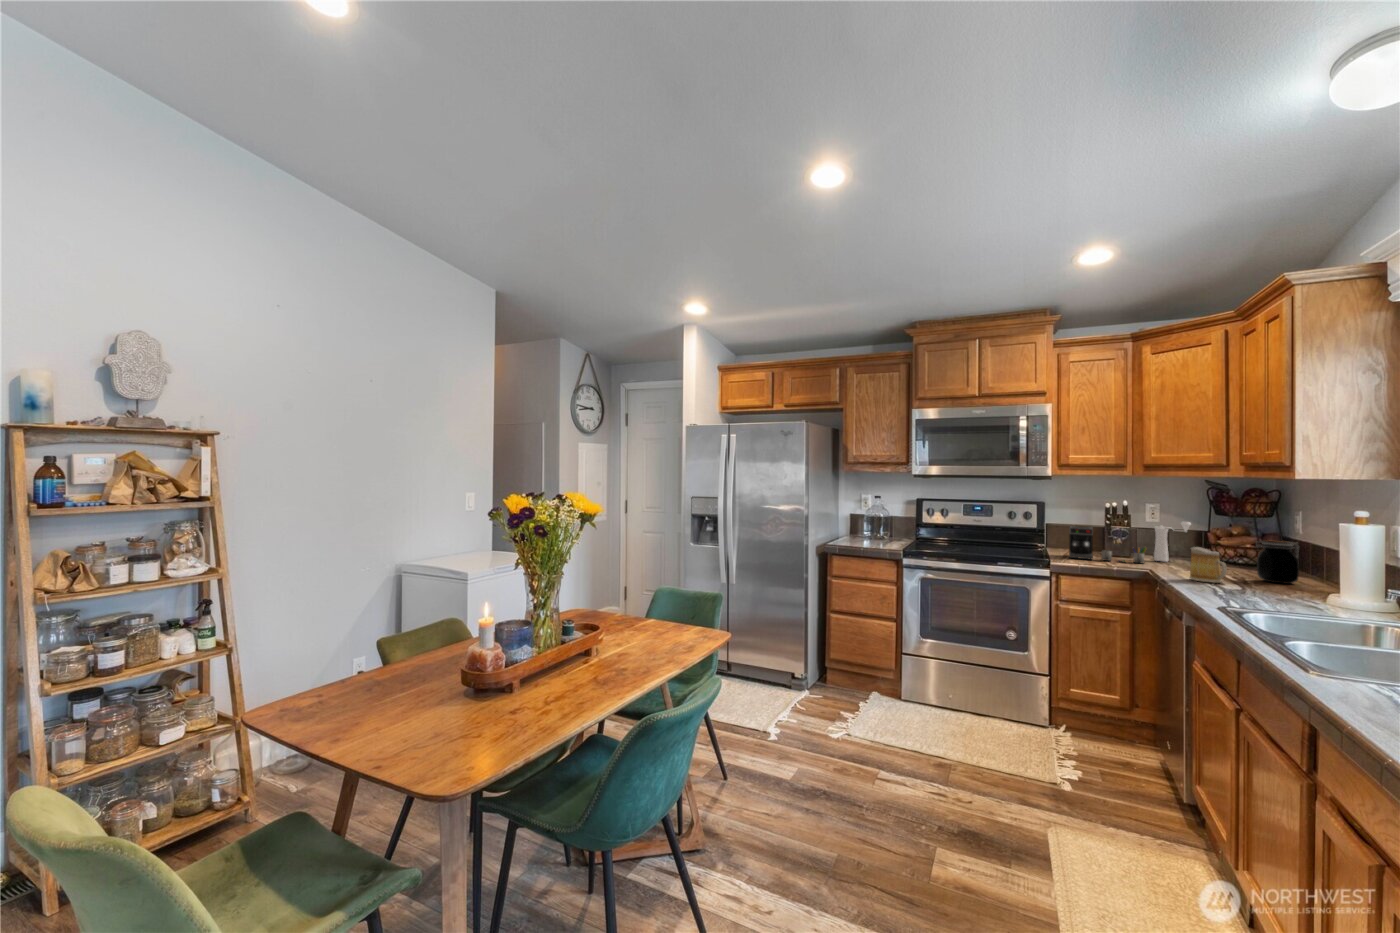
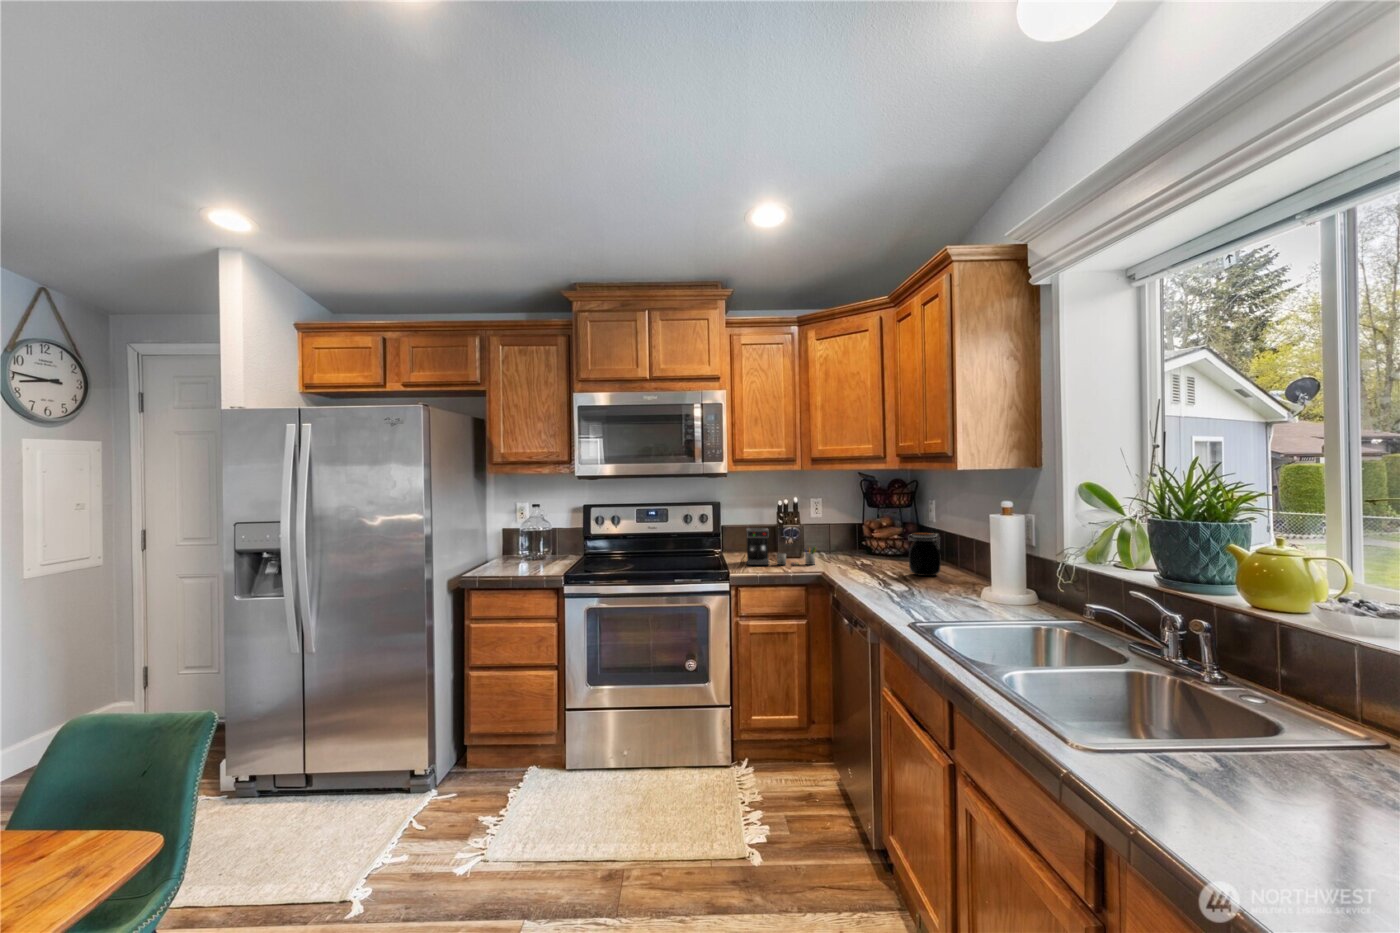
pepper mill: present [1154,521,1191,562] -> none [821,516,851,560]
mug: present [1190,547,1227,583] -> none [858,546,889,583]

